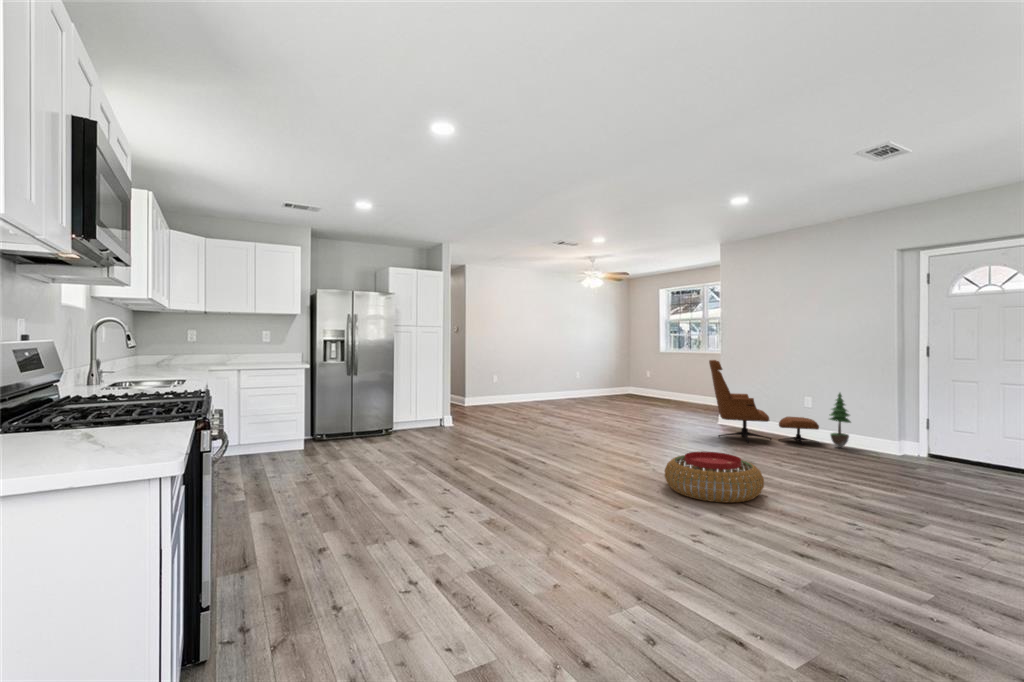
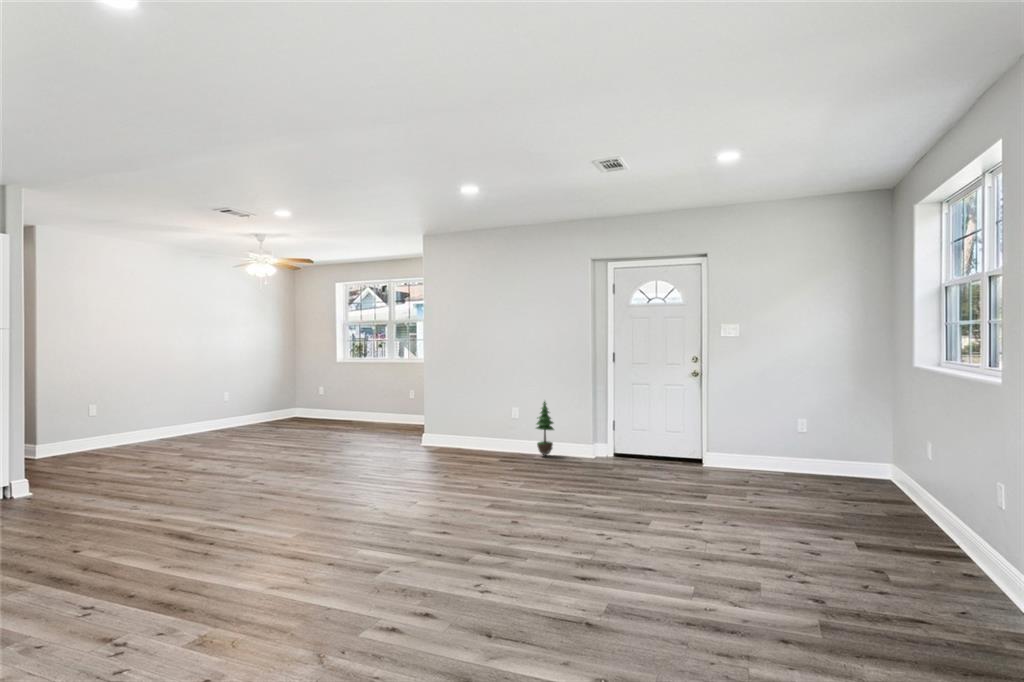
lounge chair: present [709,360,819,445] -> none [419,371,527,464]
pouf: present [665,451,764,503] -> none [408,481,515,540]

